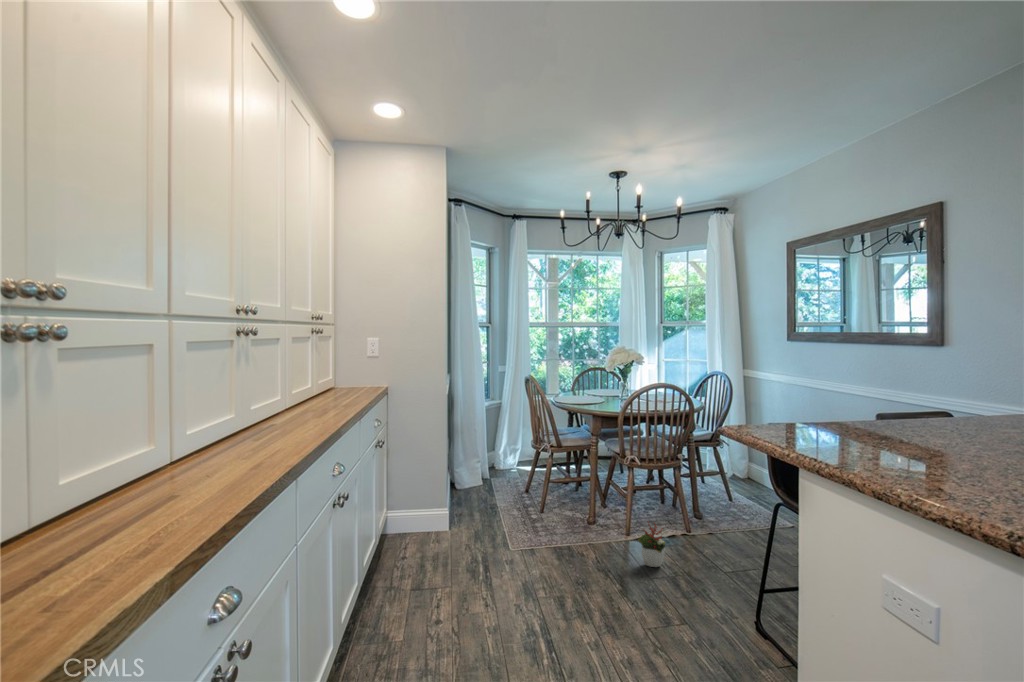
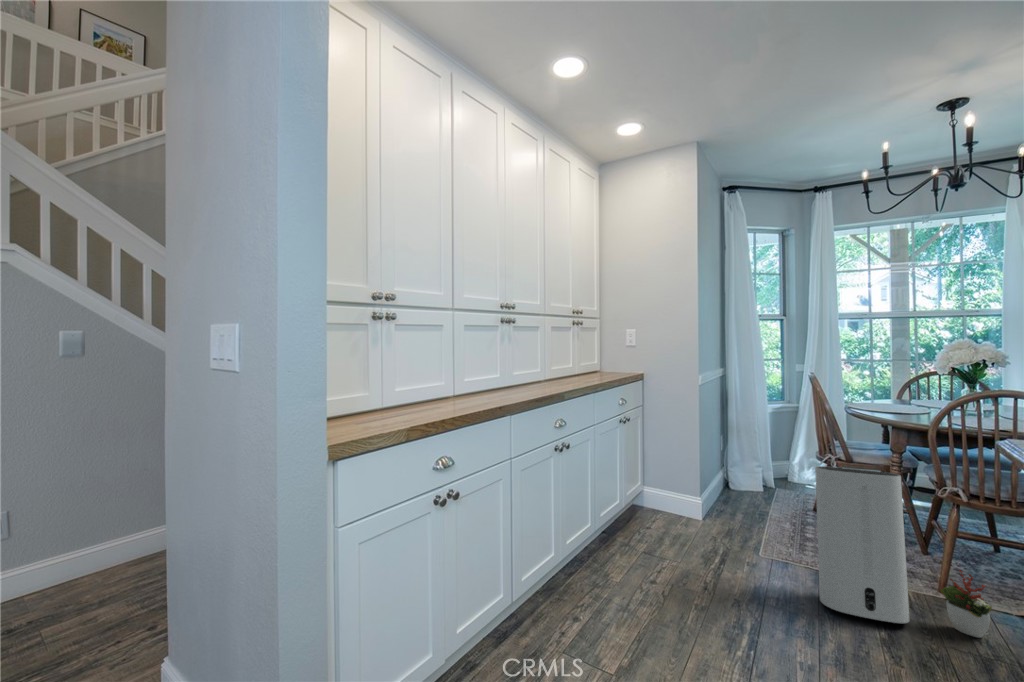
air purifier: none [563,457,626,583] -> present [815,466,909,623]

